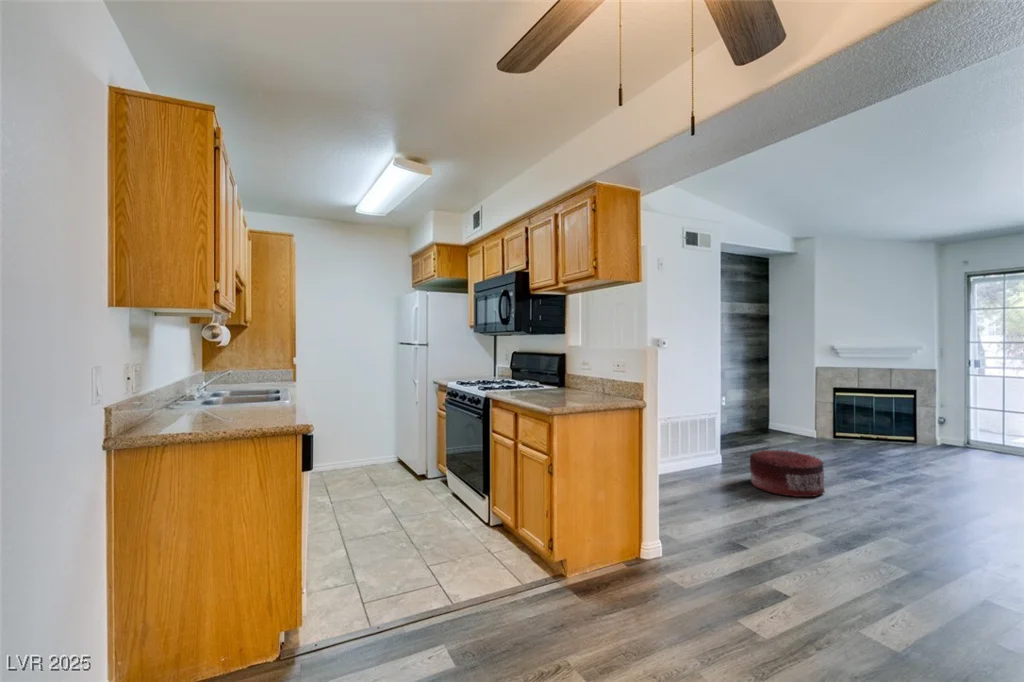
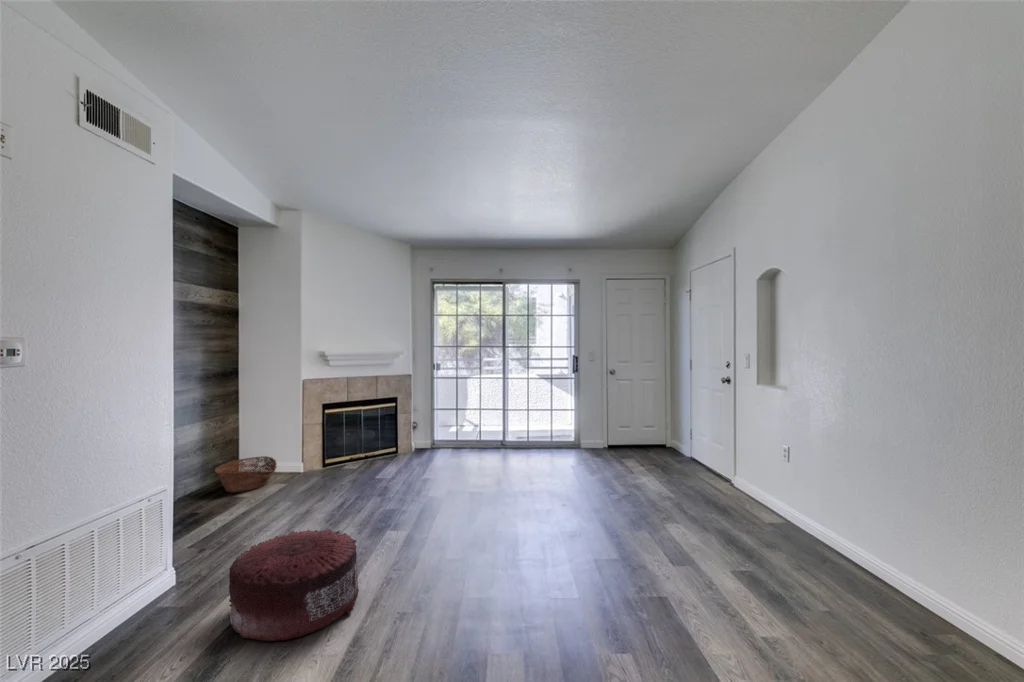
basket: none [752,419,795,439] -> present [215,456,277,492]

